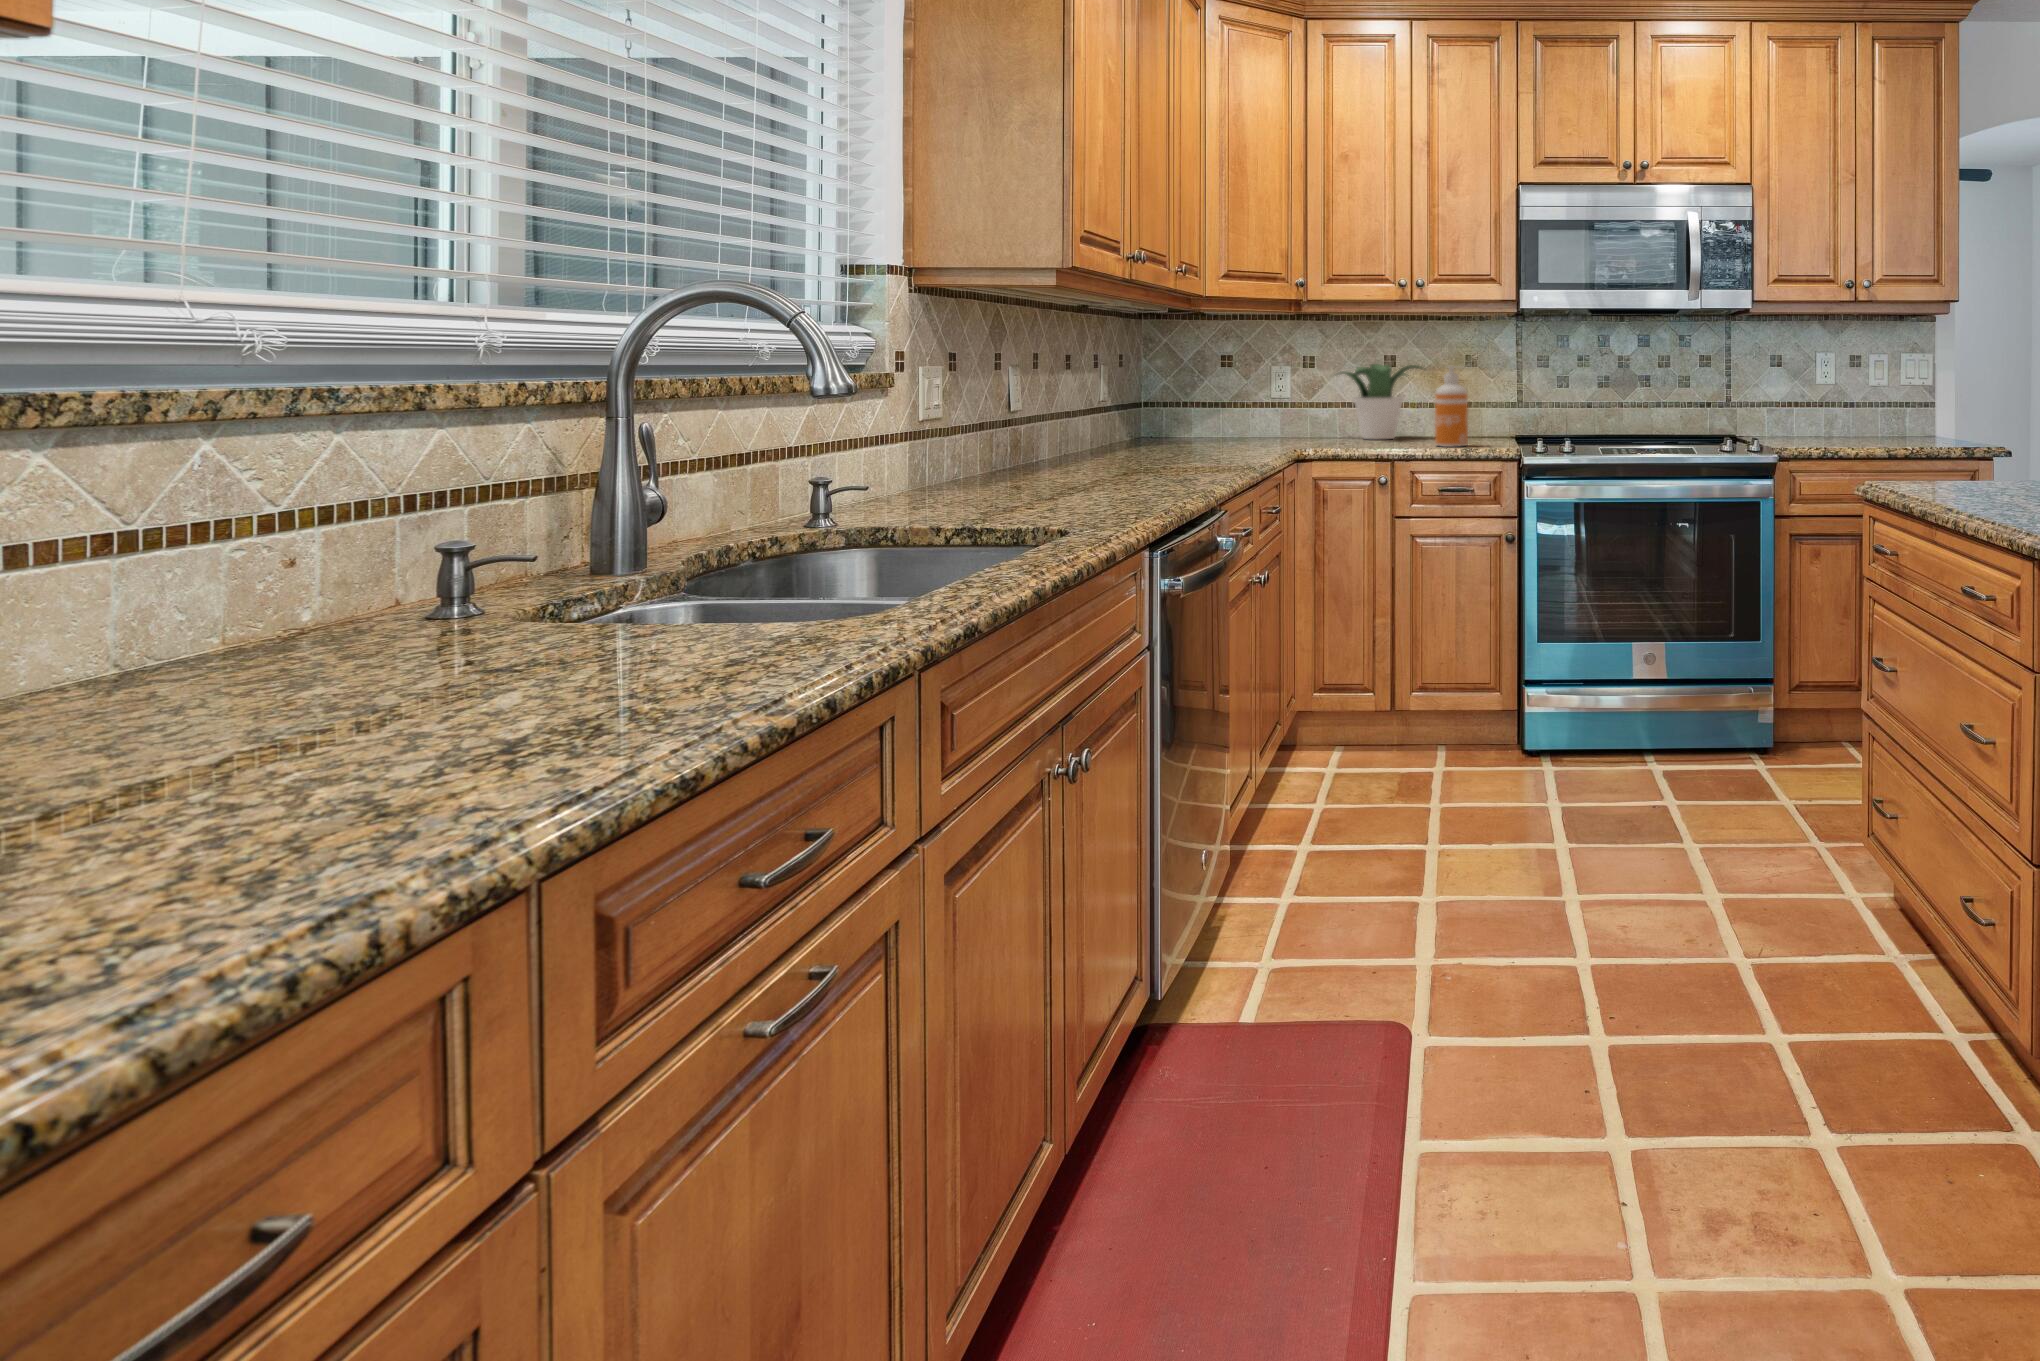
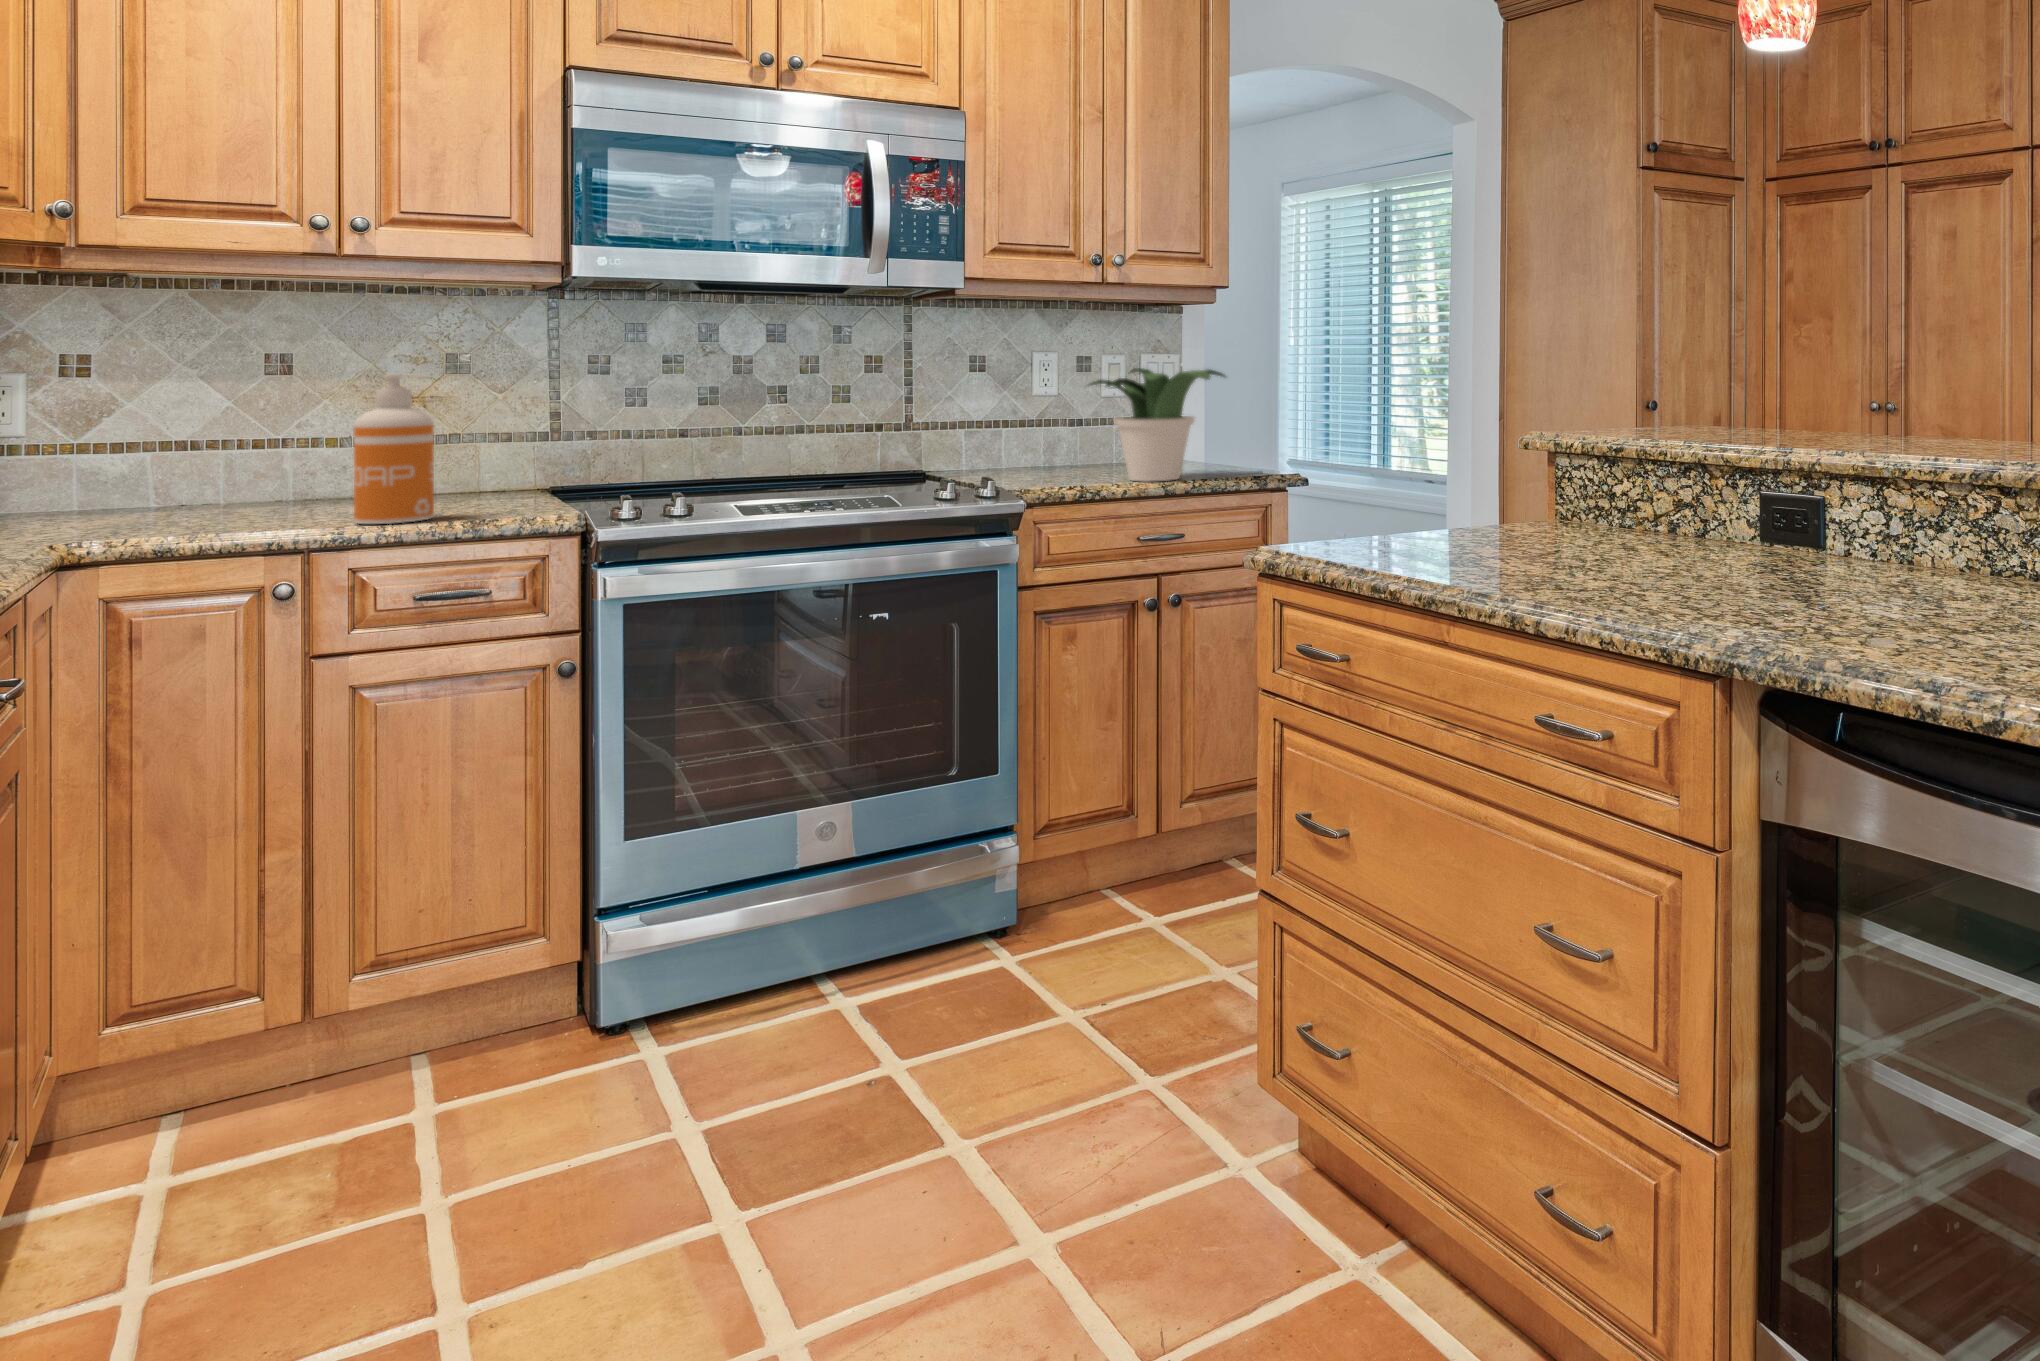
potted plant: present [1338,364,1423,439] -> present [1089,368,1225,481]

